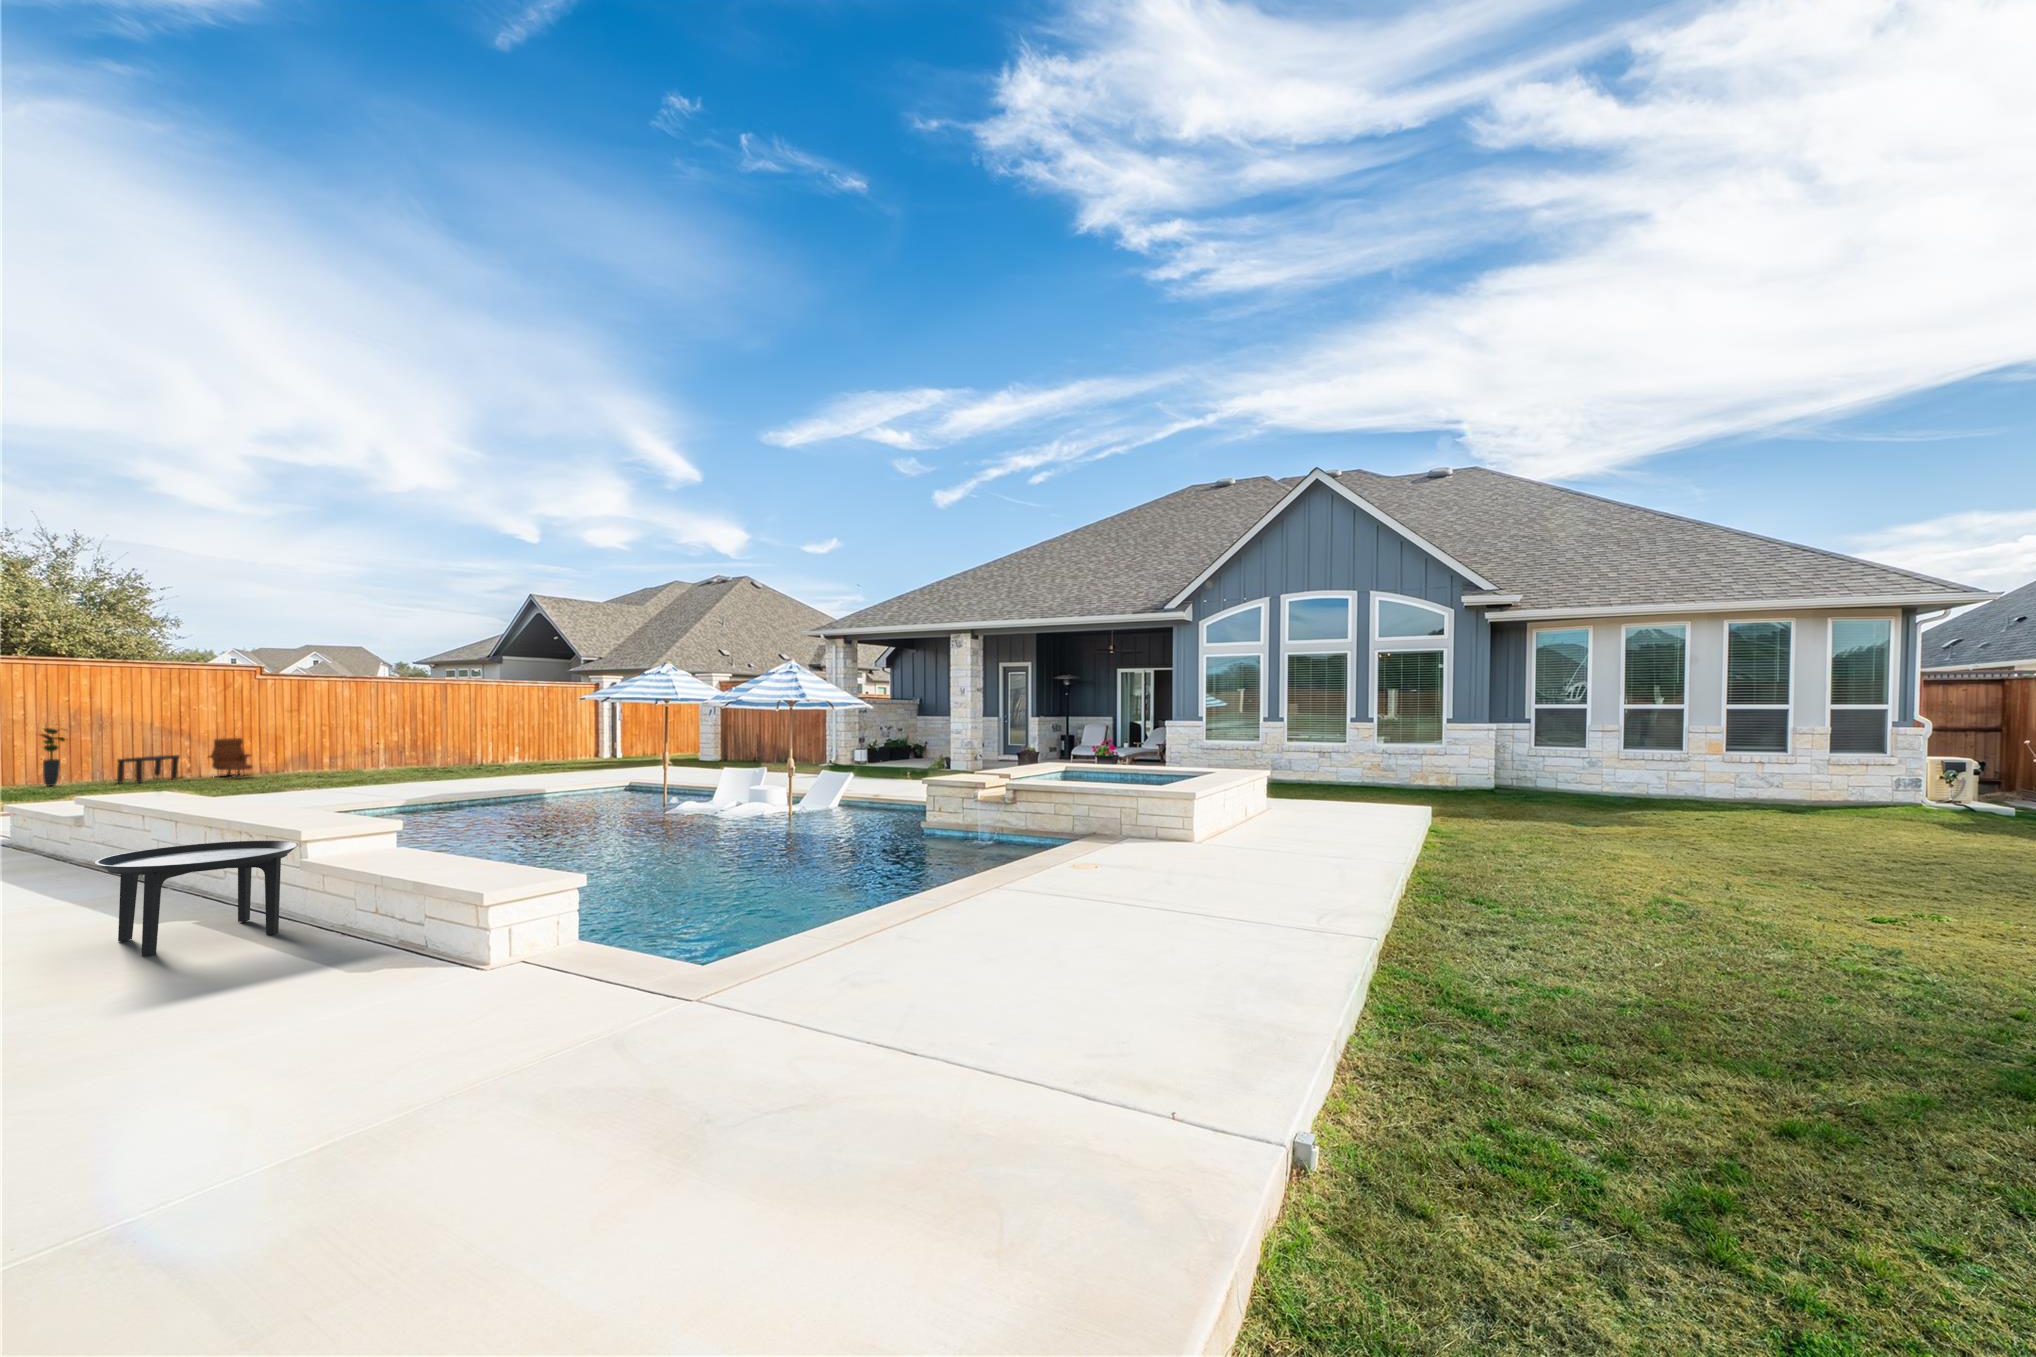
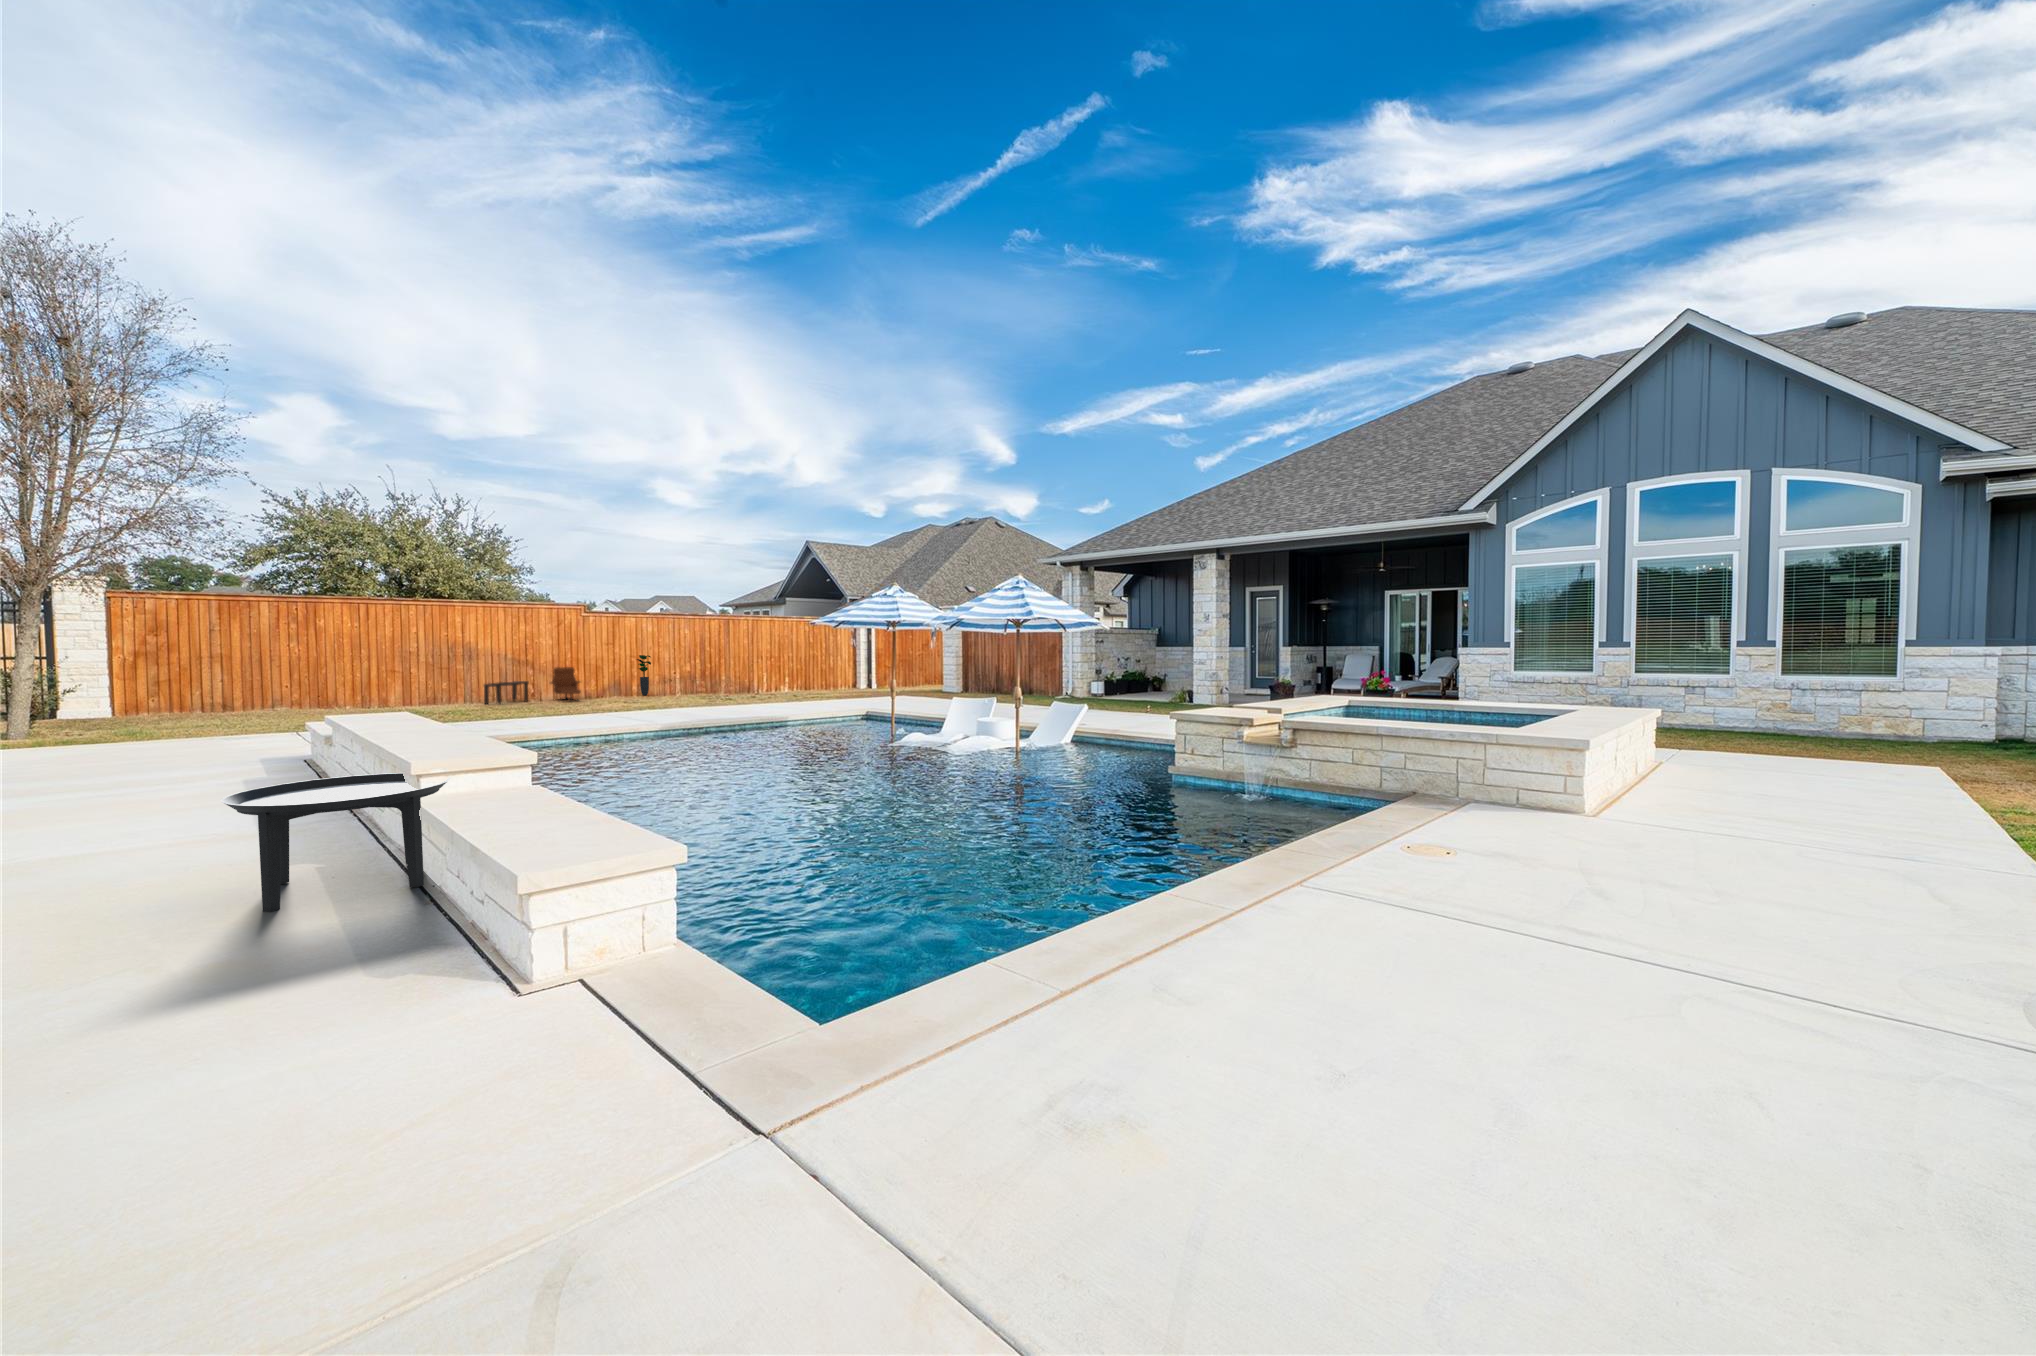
potted plant: present [40,728,65,786] -> present [637,655,651,696]

